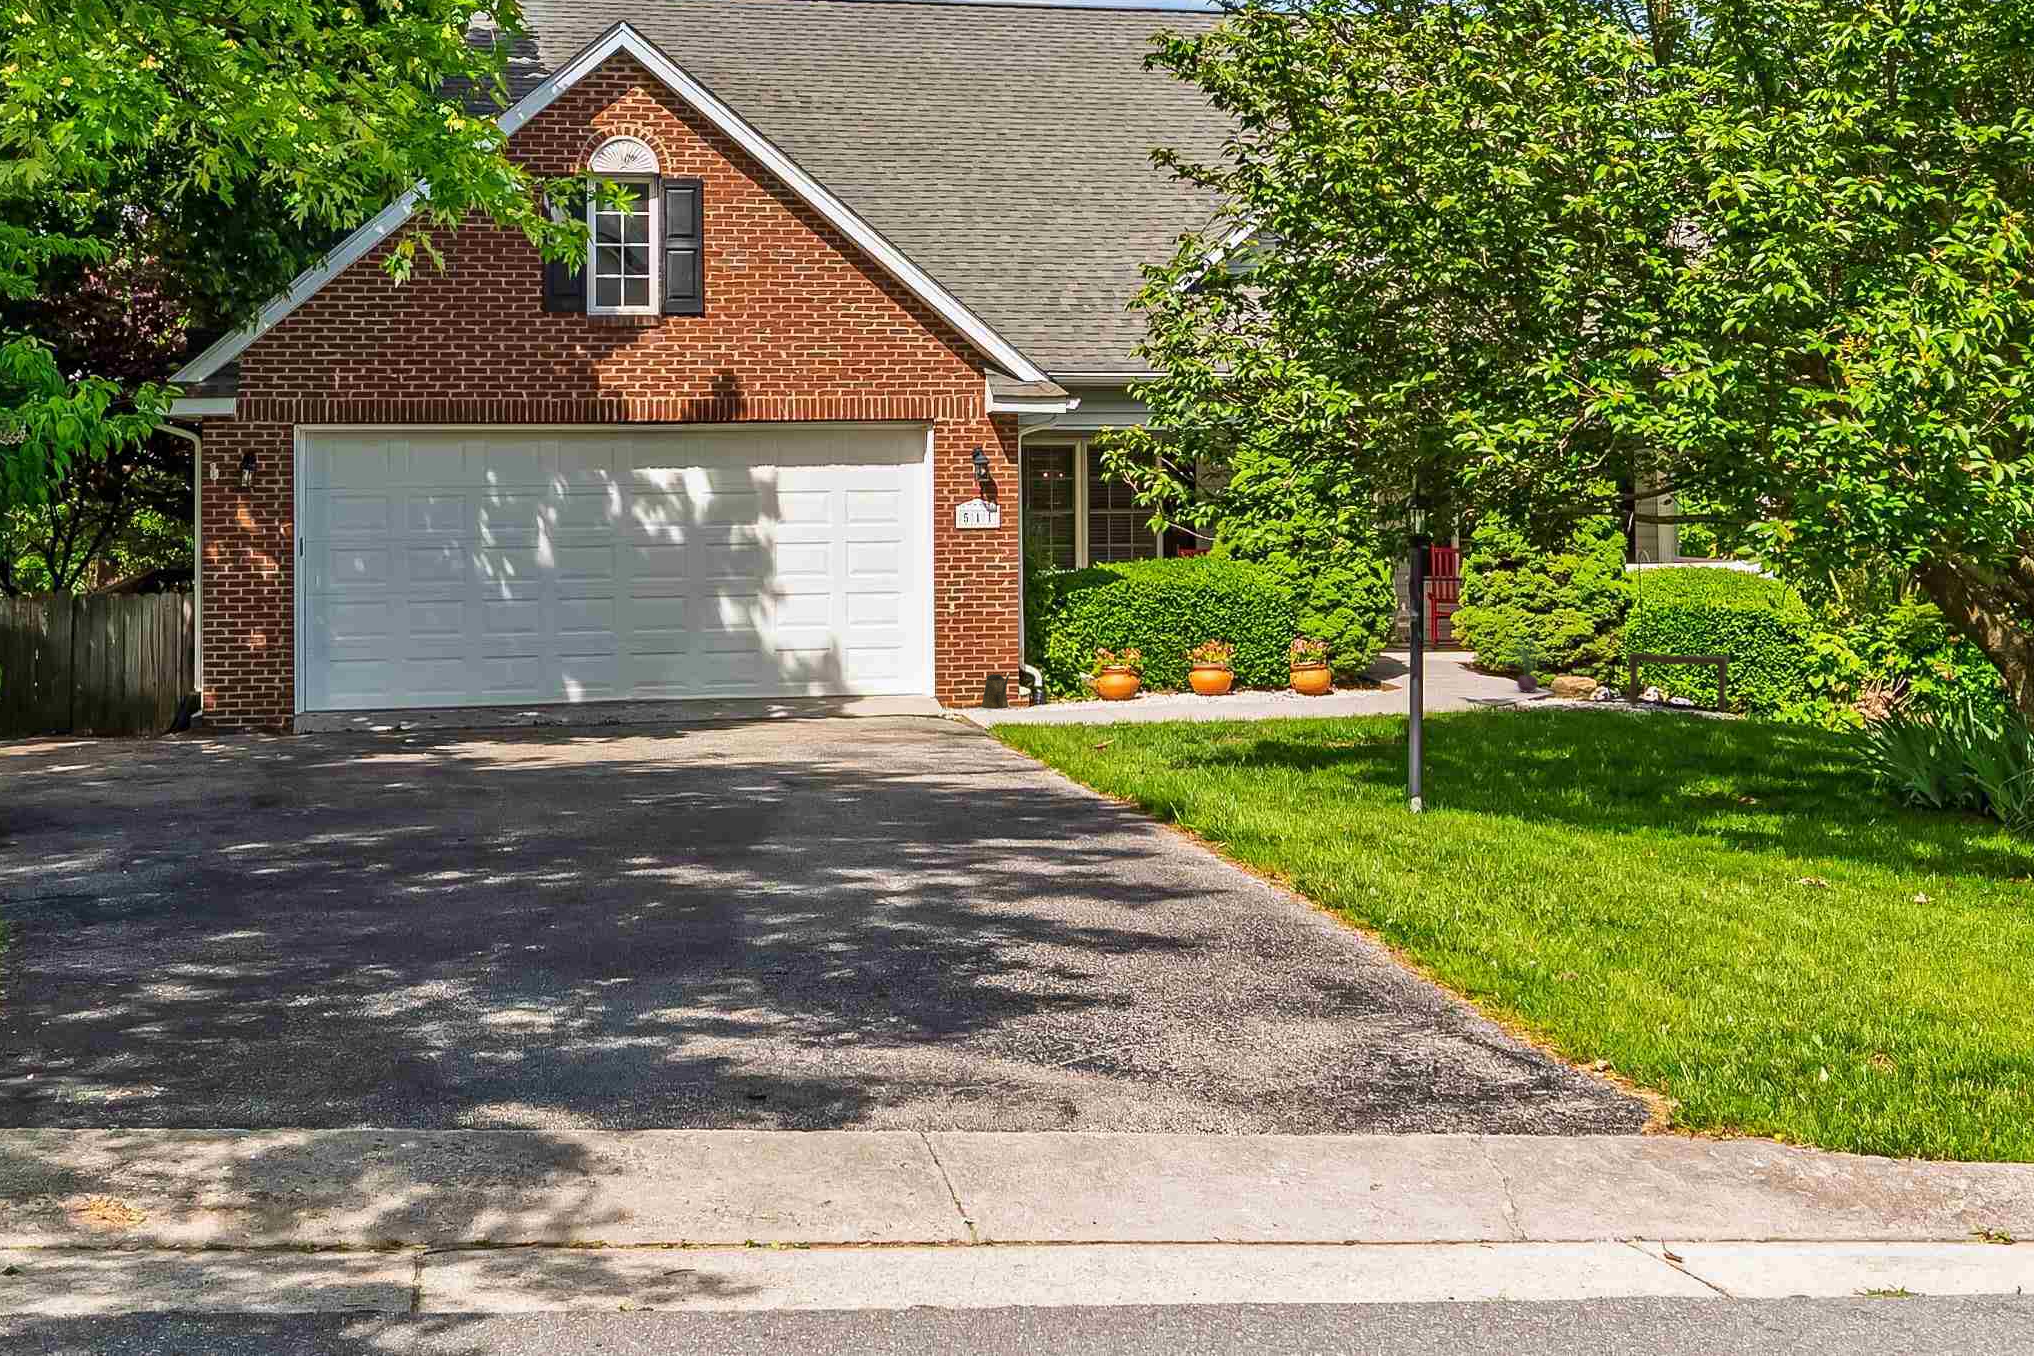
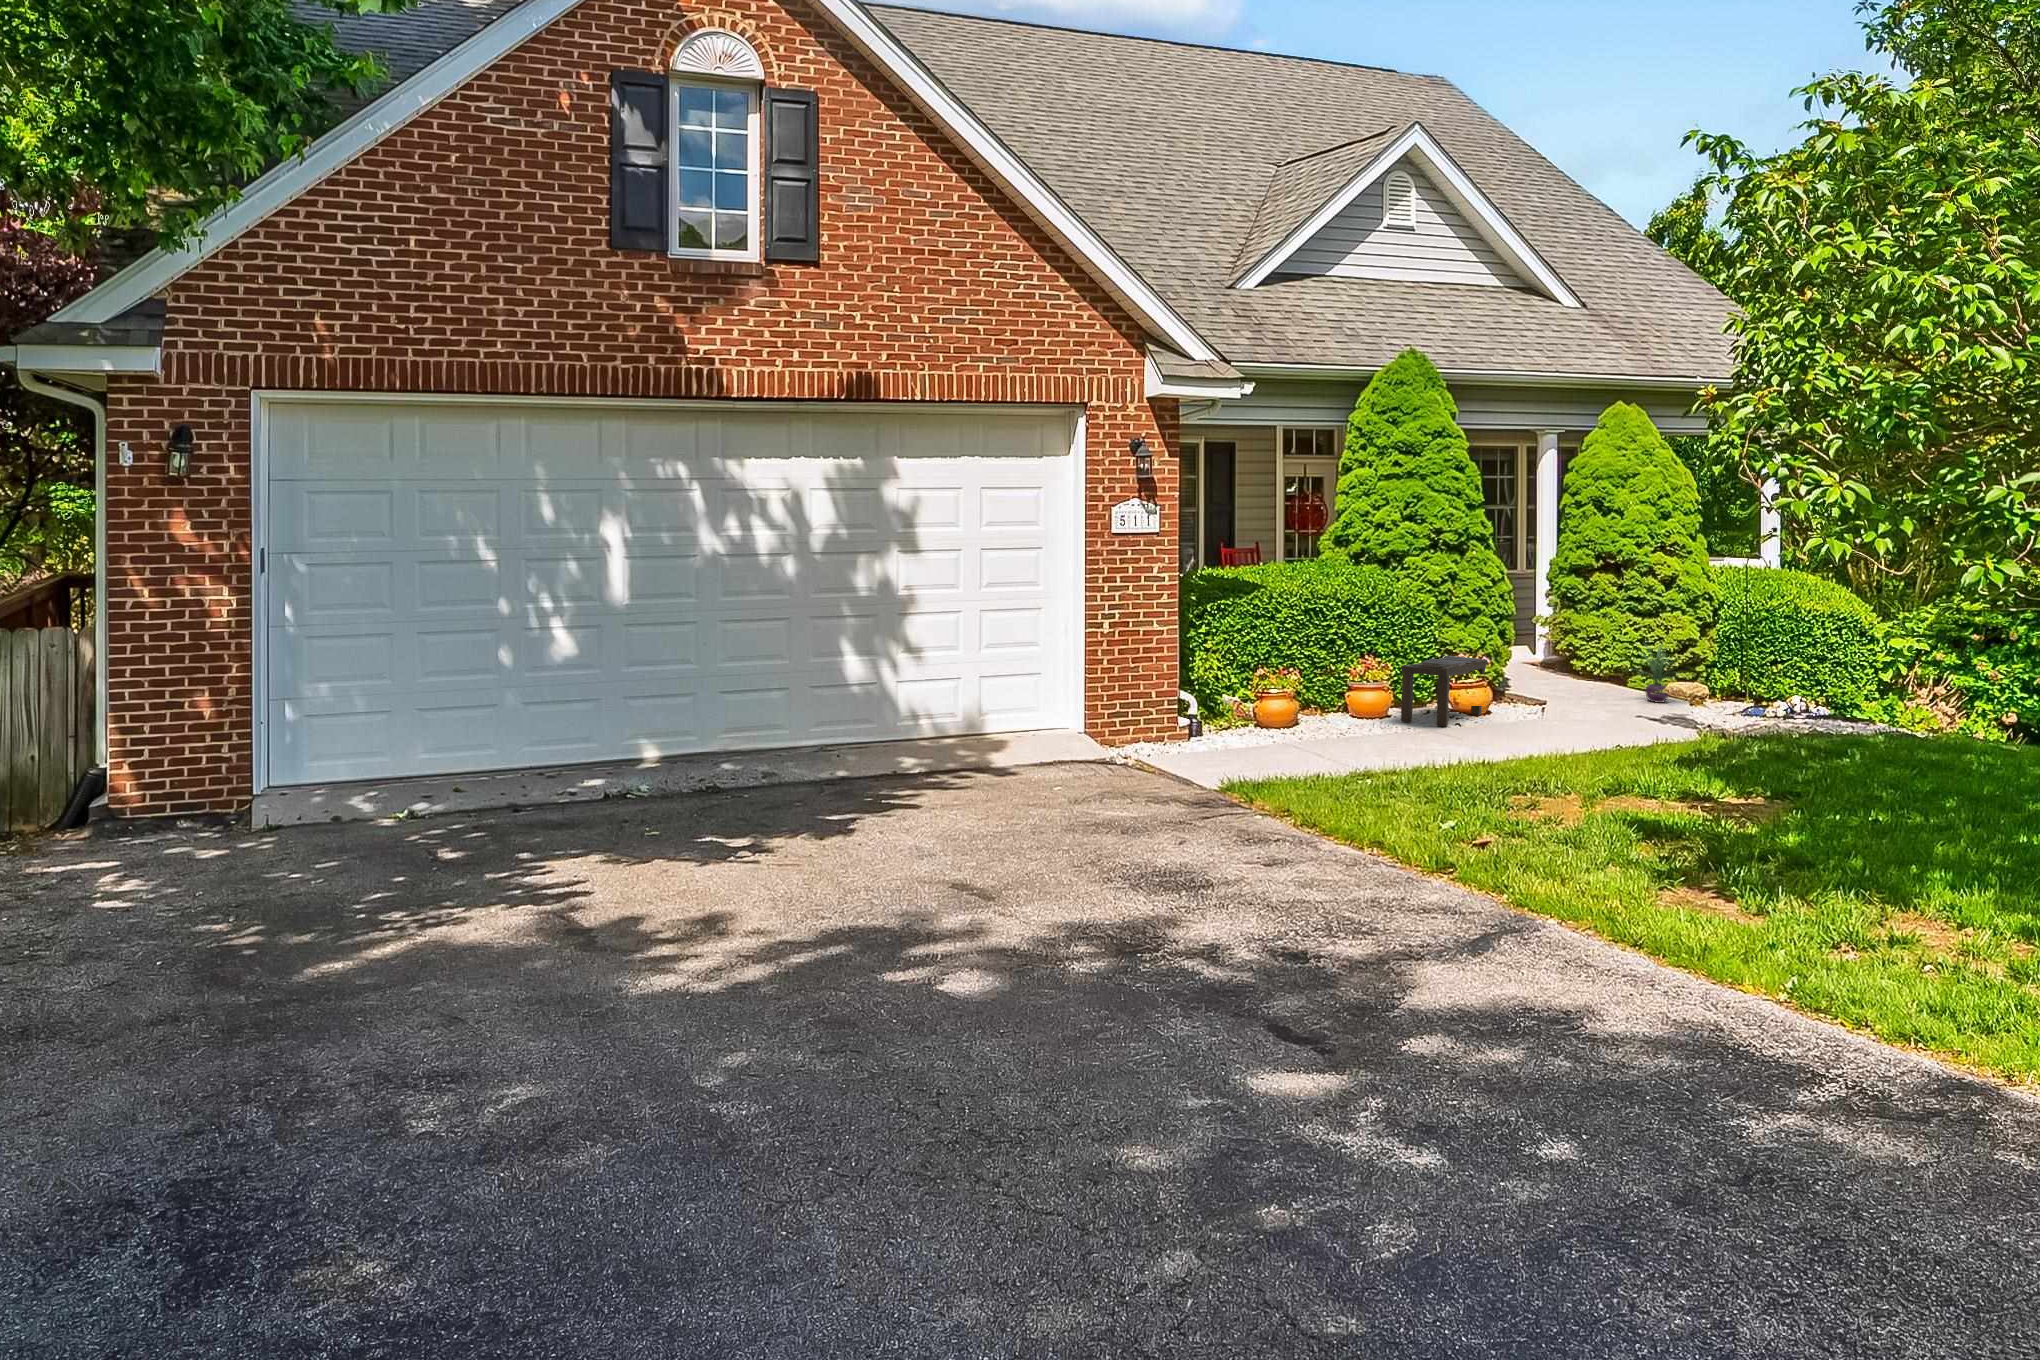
bench: present [1628,653,1729,712] -> present [1401,656,1487,727]
watering can: present [981,674,1010,708] -> none [1144,707,1188,748]

